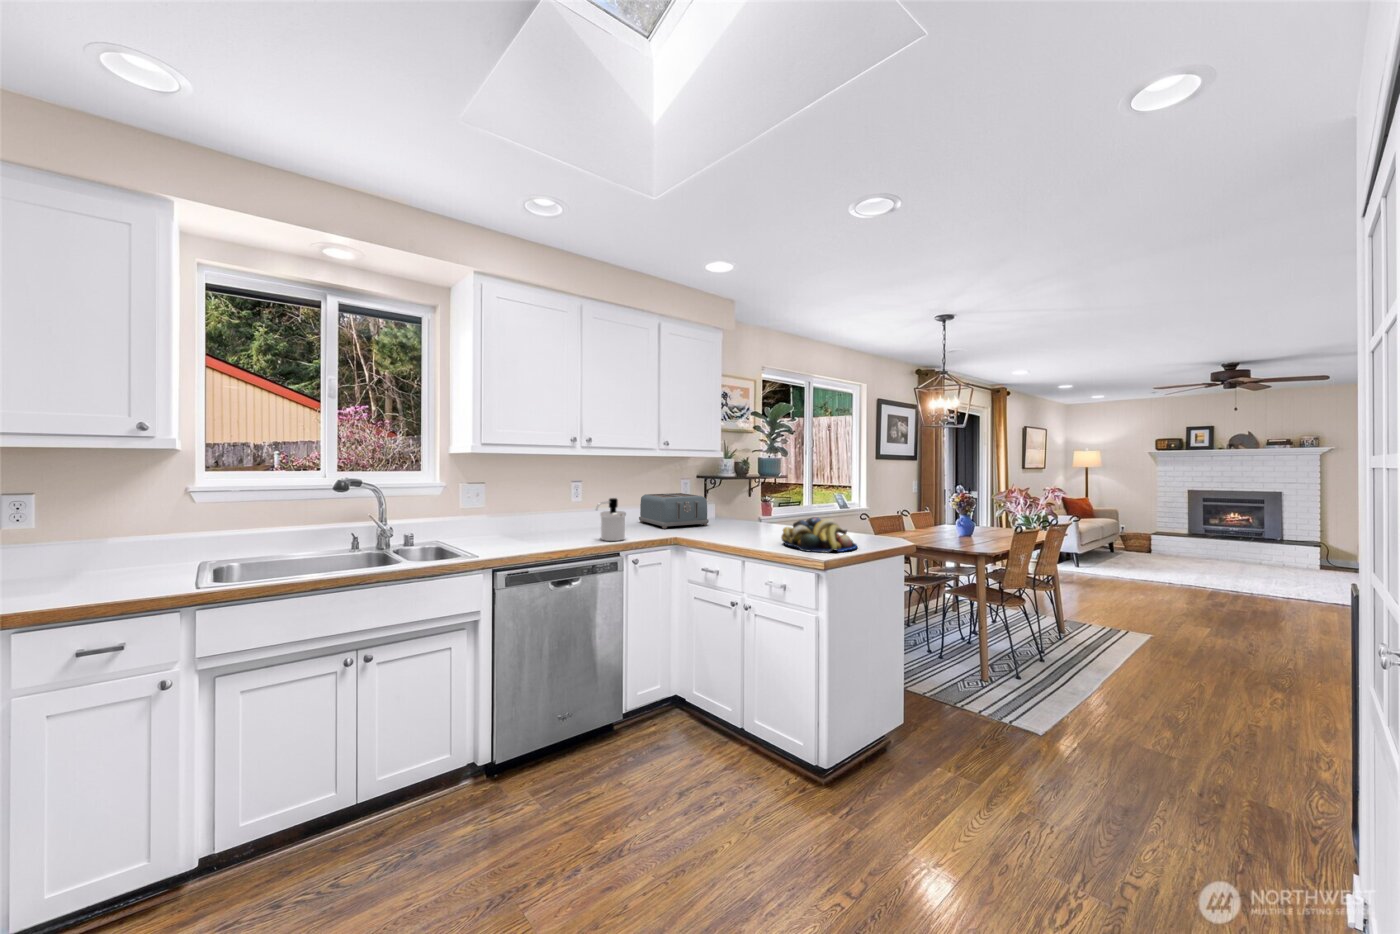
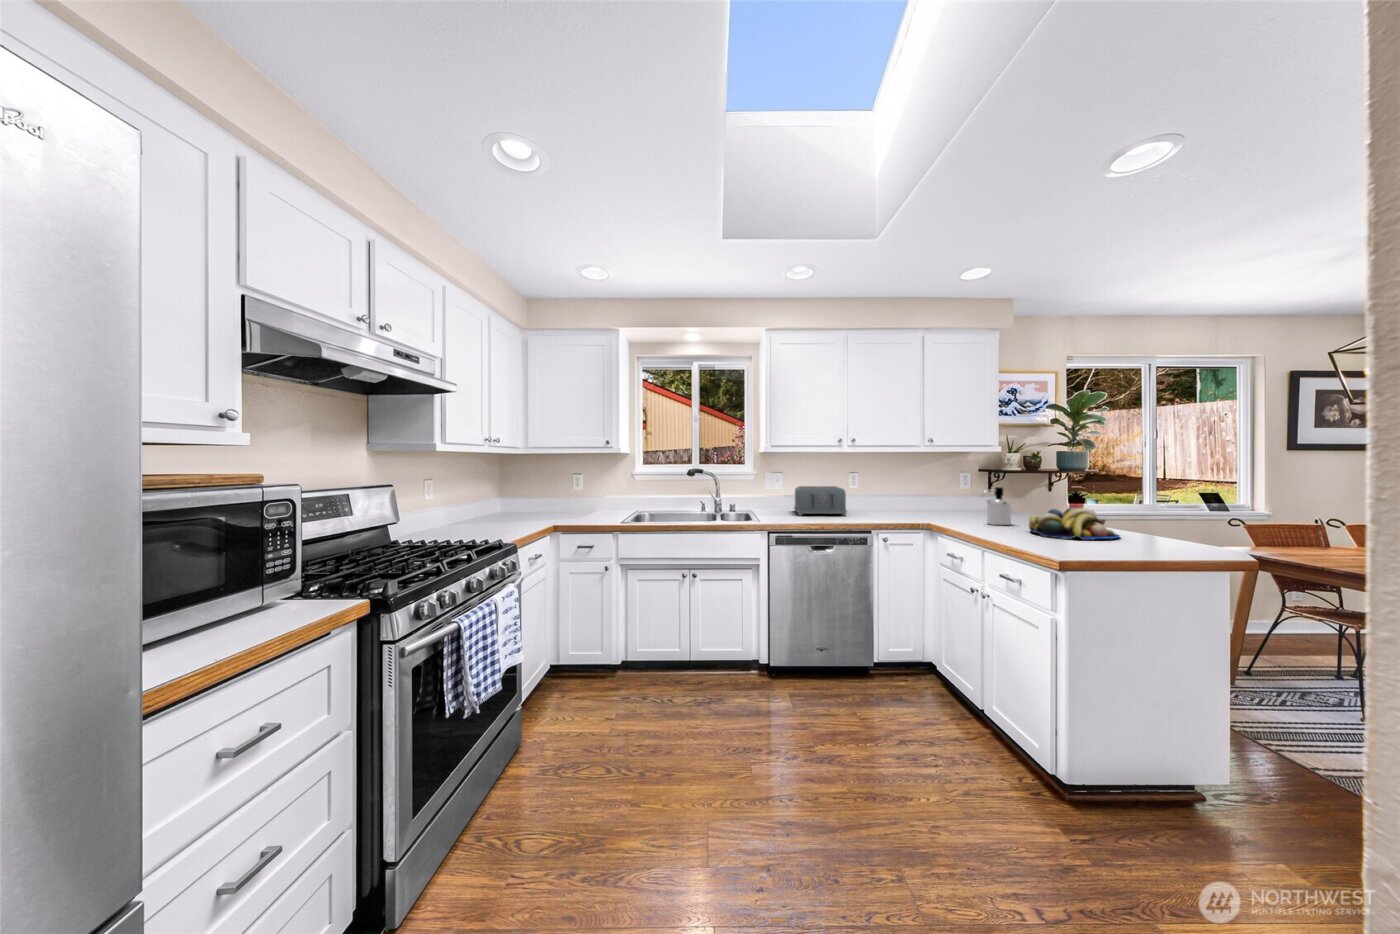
toaster: present [639,493,709,529] -> present [794,486,847,516]
soap dispenser: present [596,498,626,541] -> present [982,487,1012,525]

